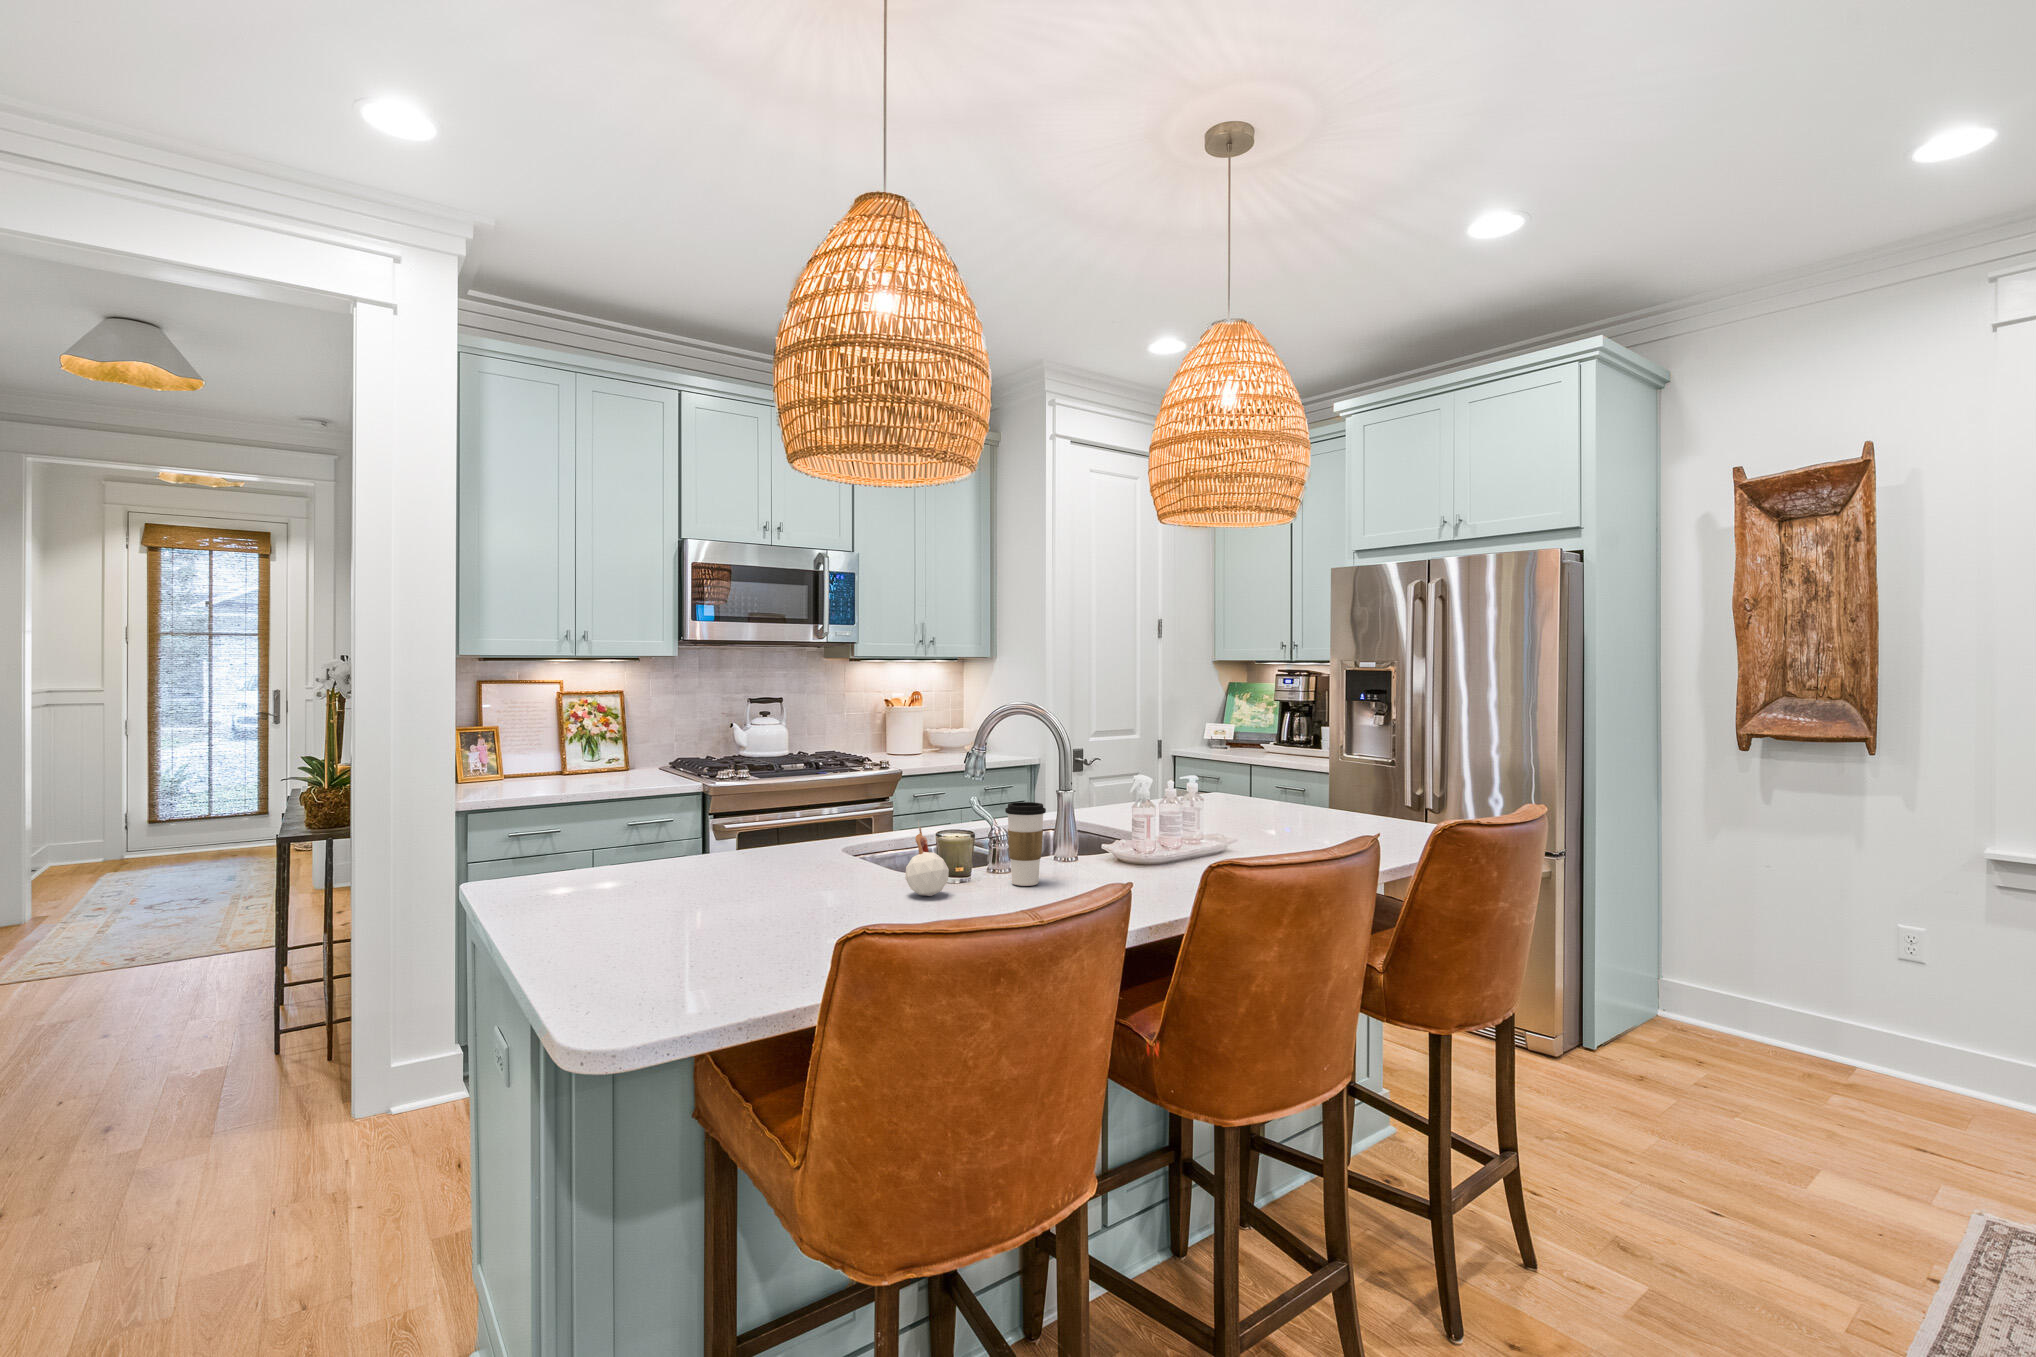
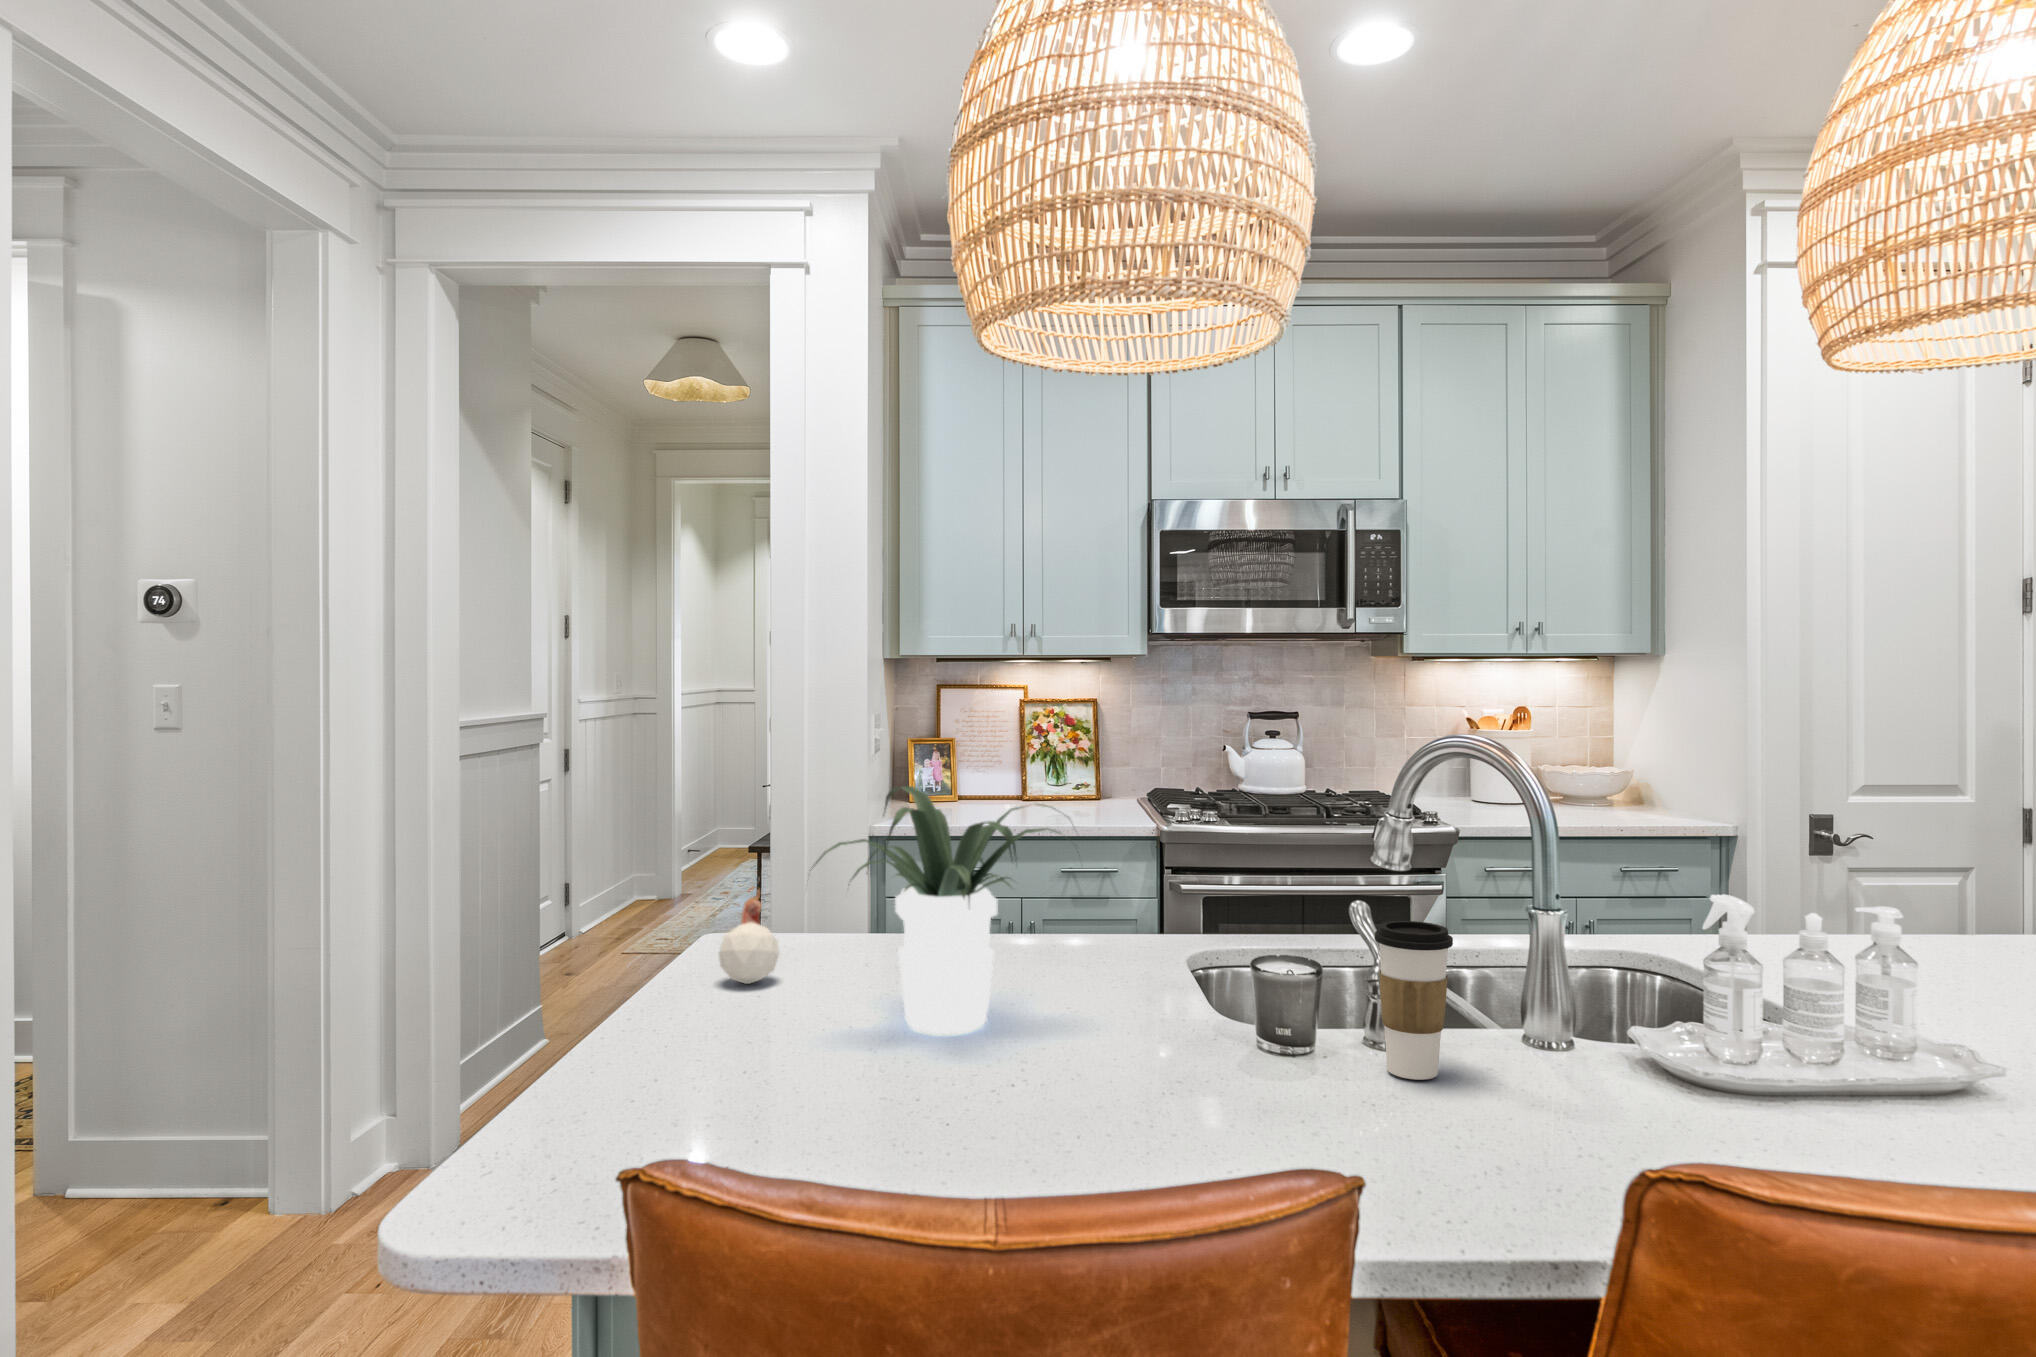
potted plant: none [660,745,831,906] -> present [810,786,1069,1034]
candle: present [905,819,949,896] -> present [719,889,780,984]

